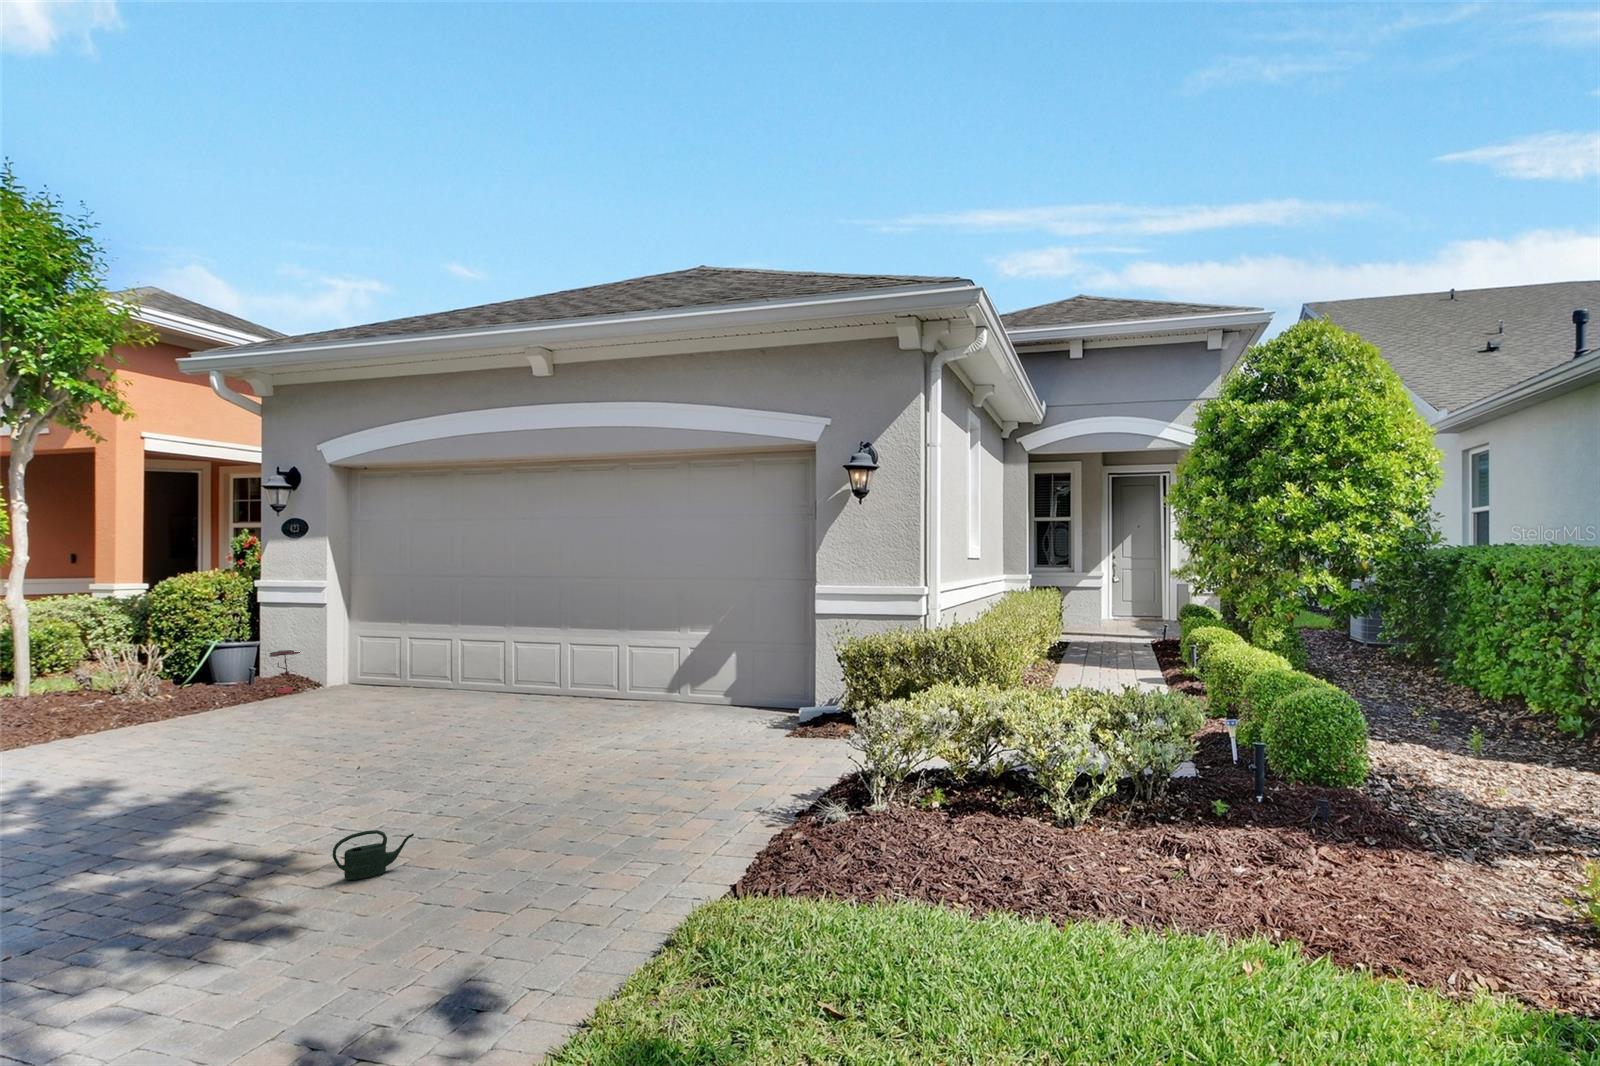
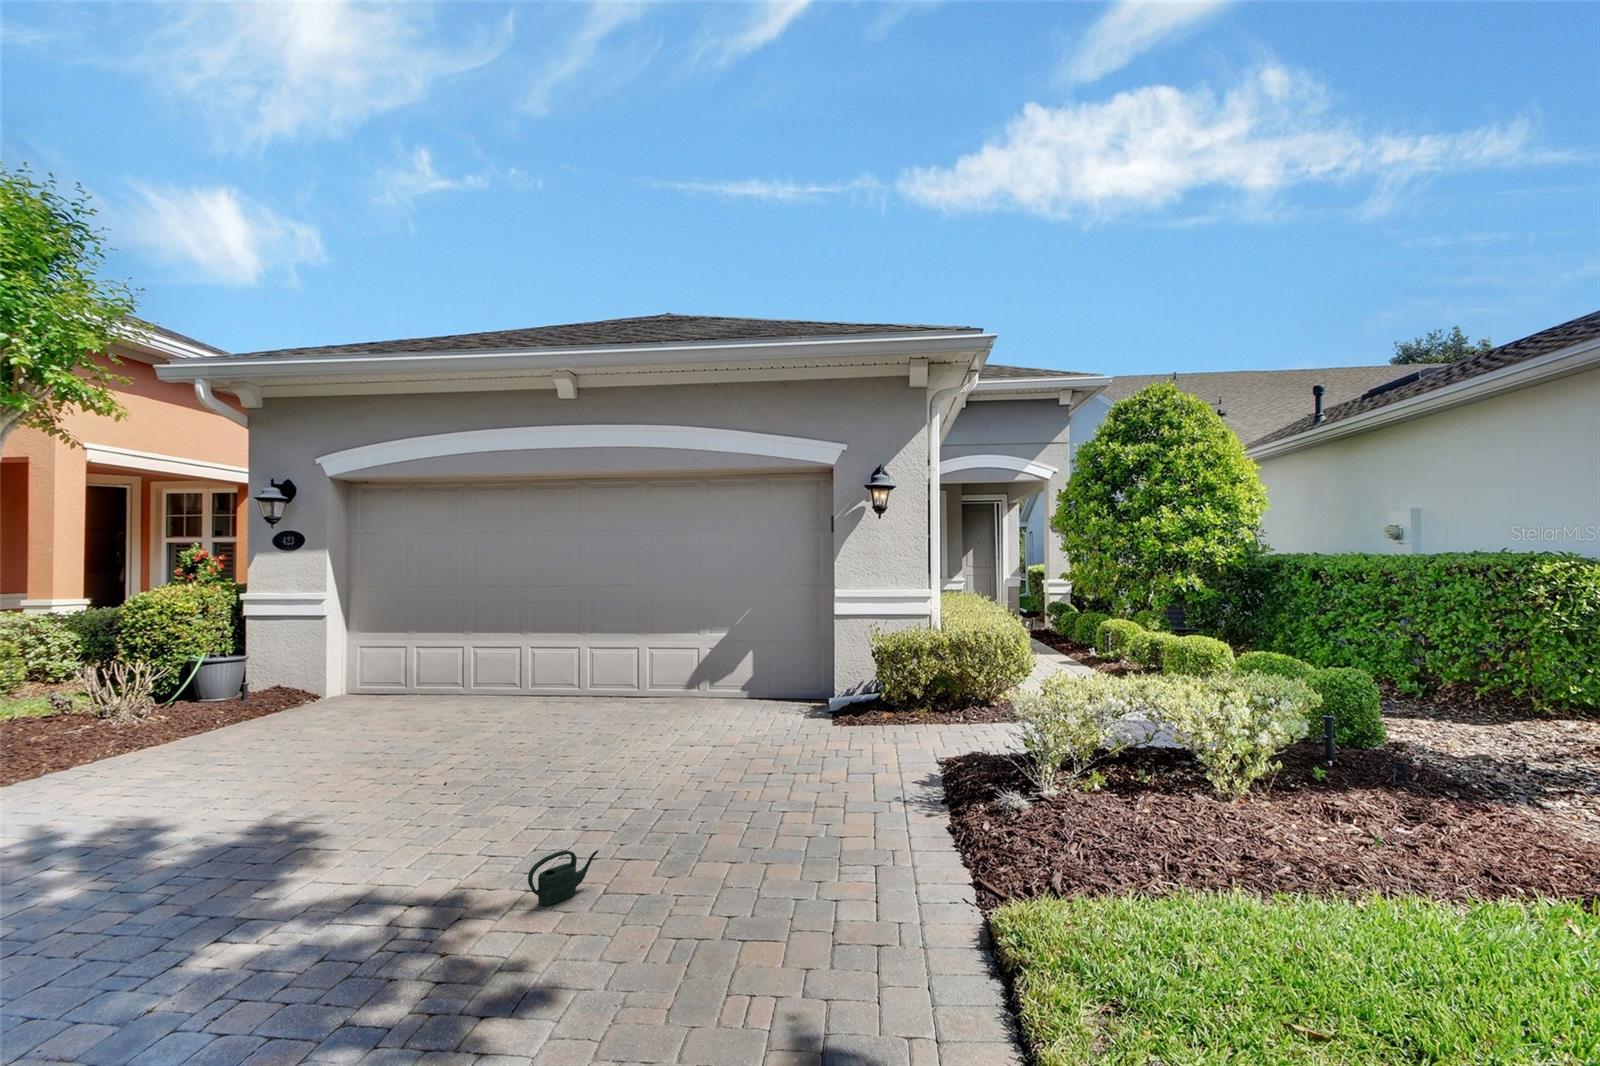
potted plant: present [269,650,300,694] -> none [265,664,300,707]

